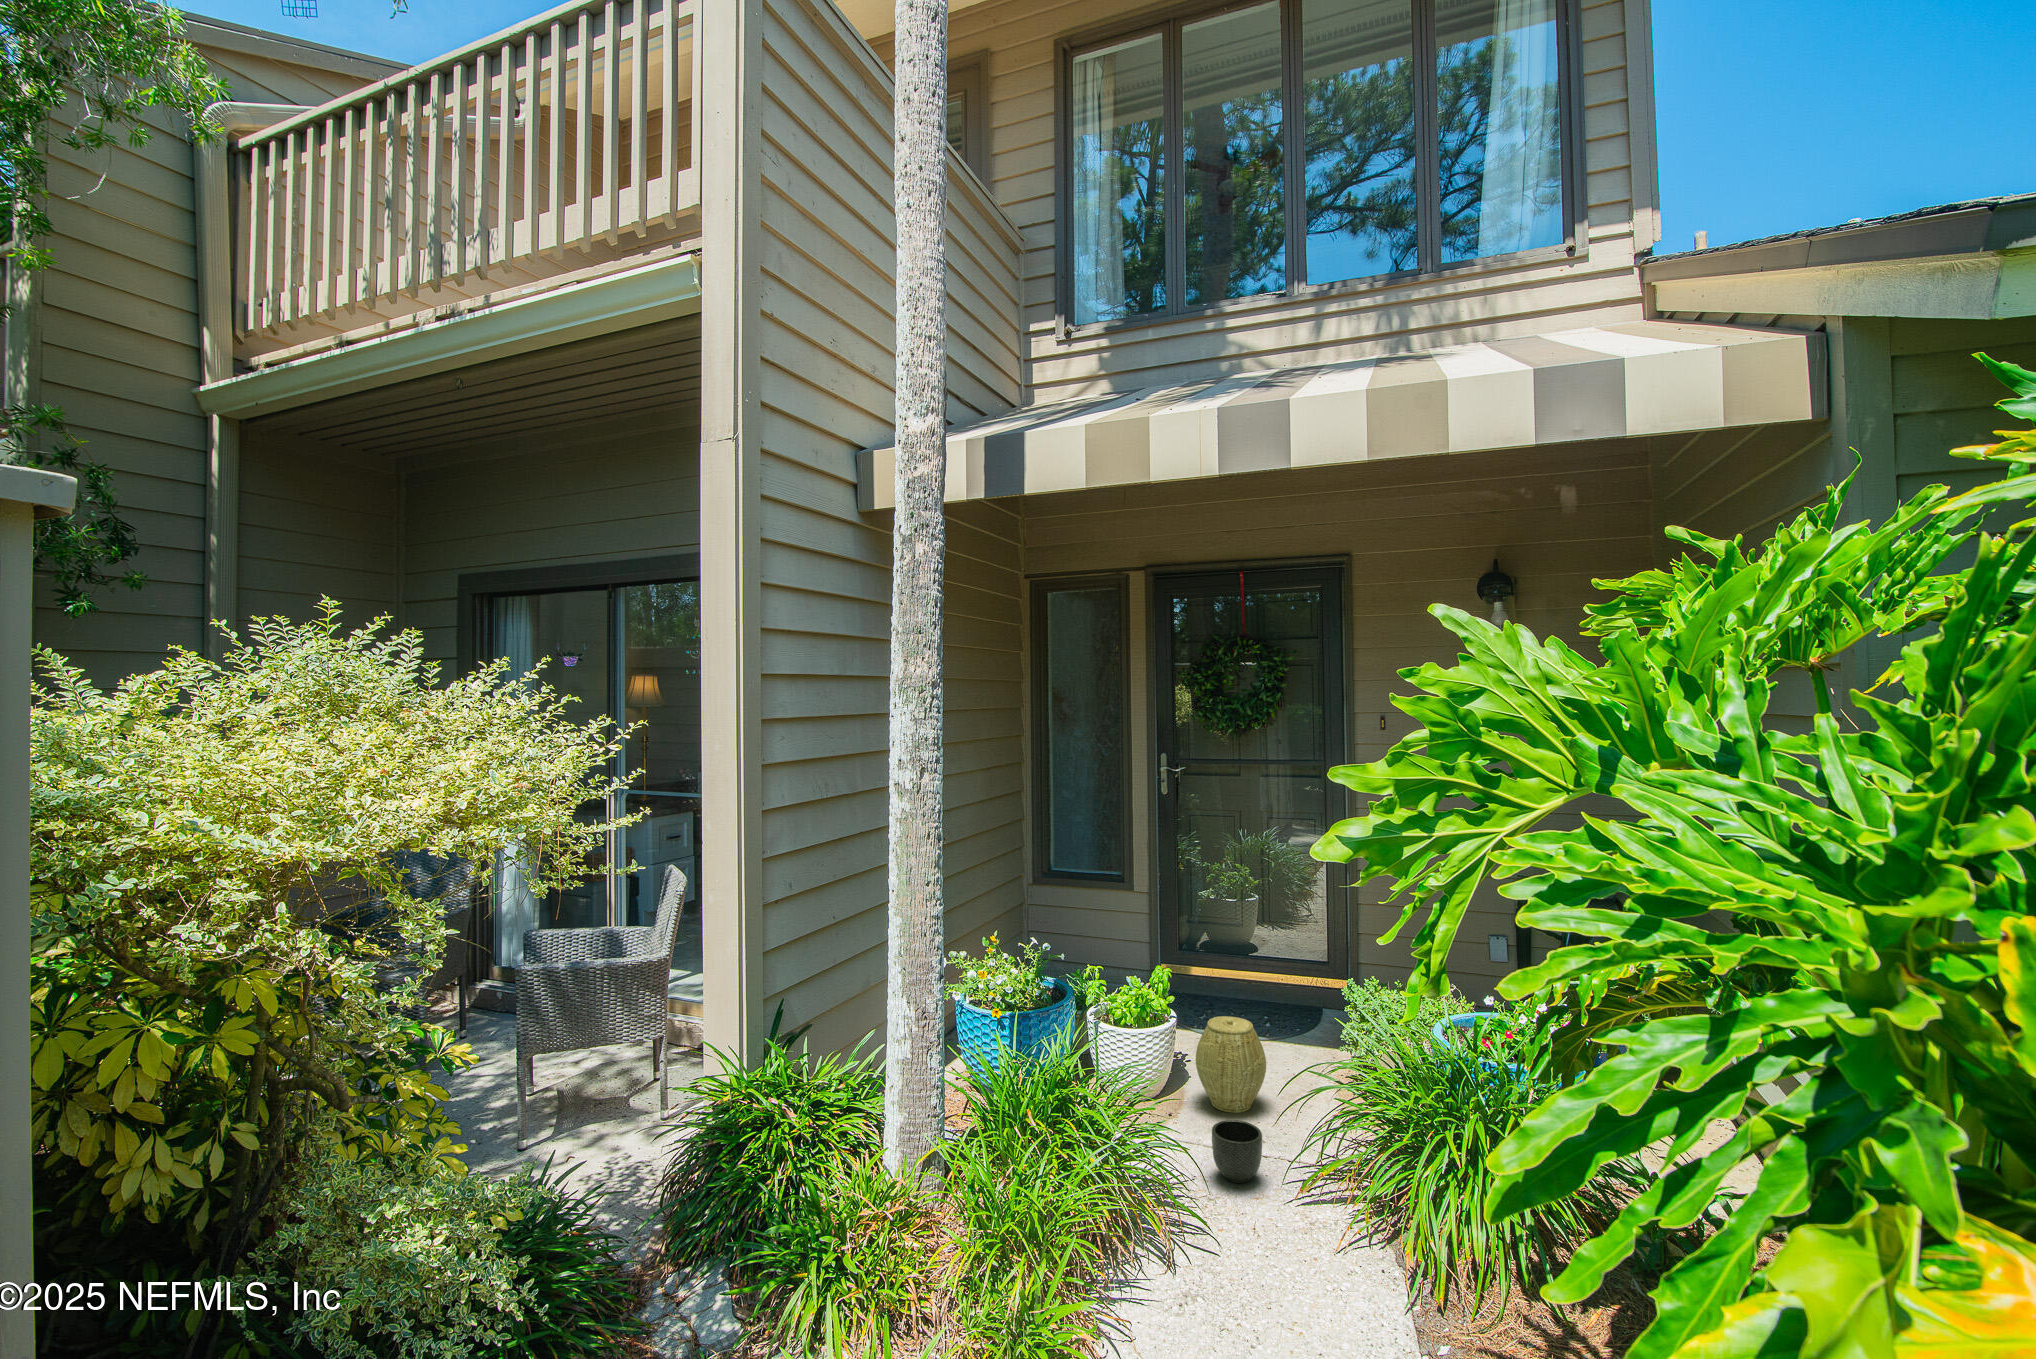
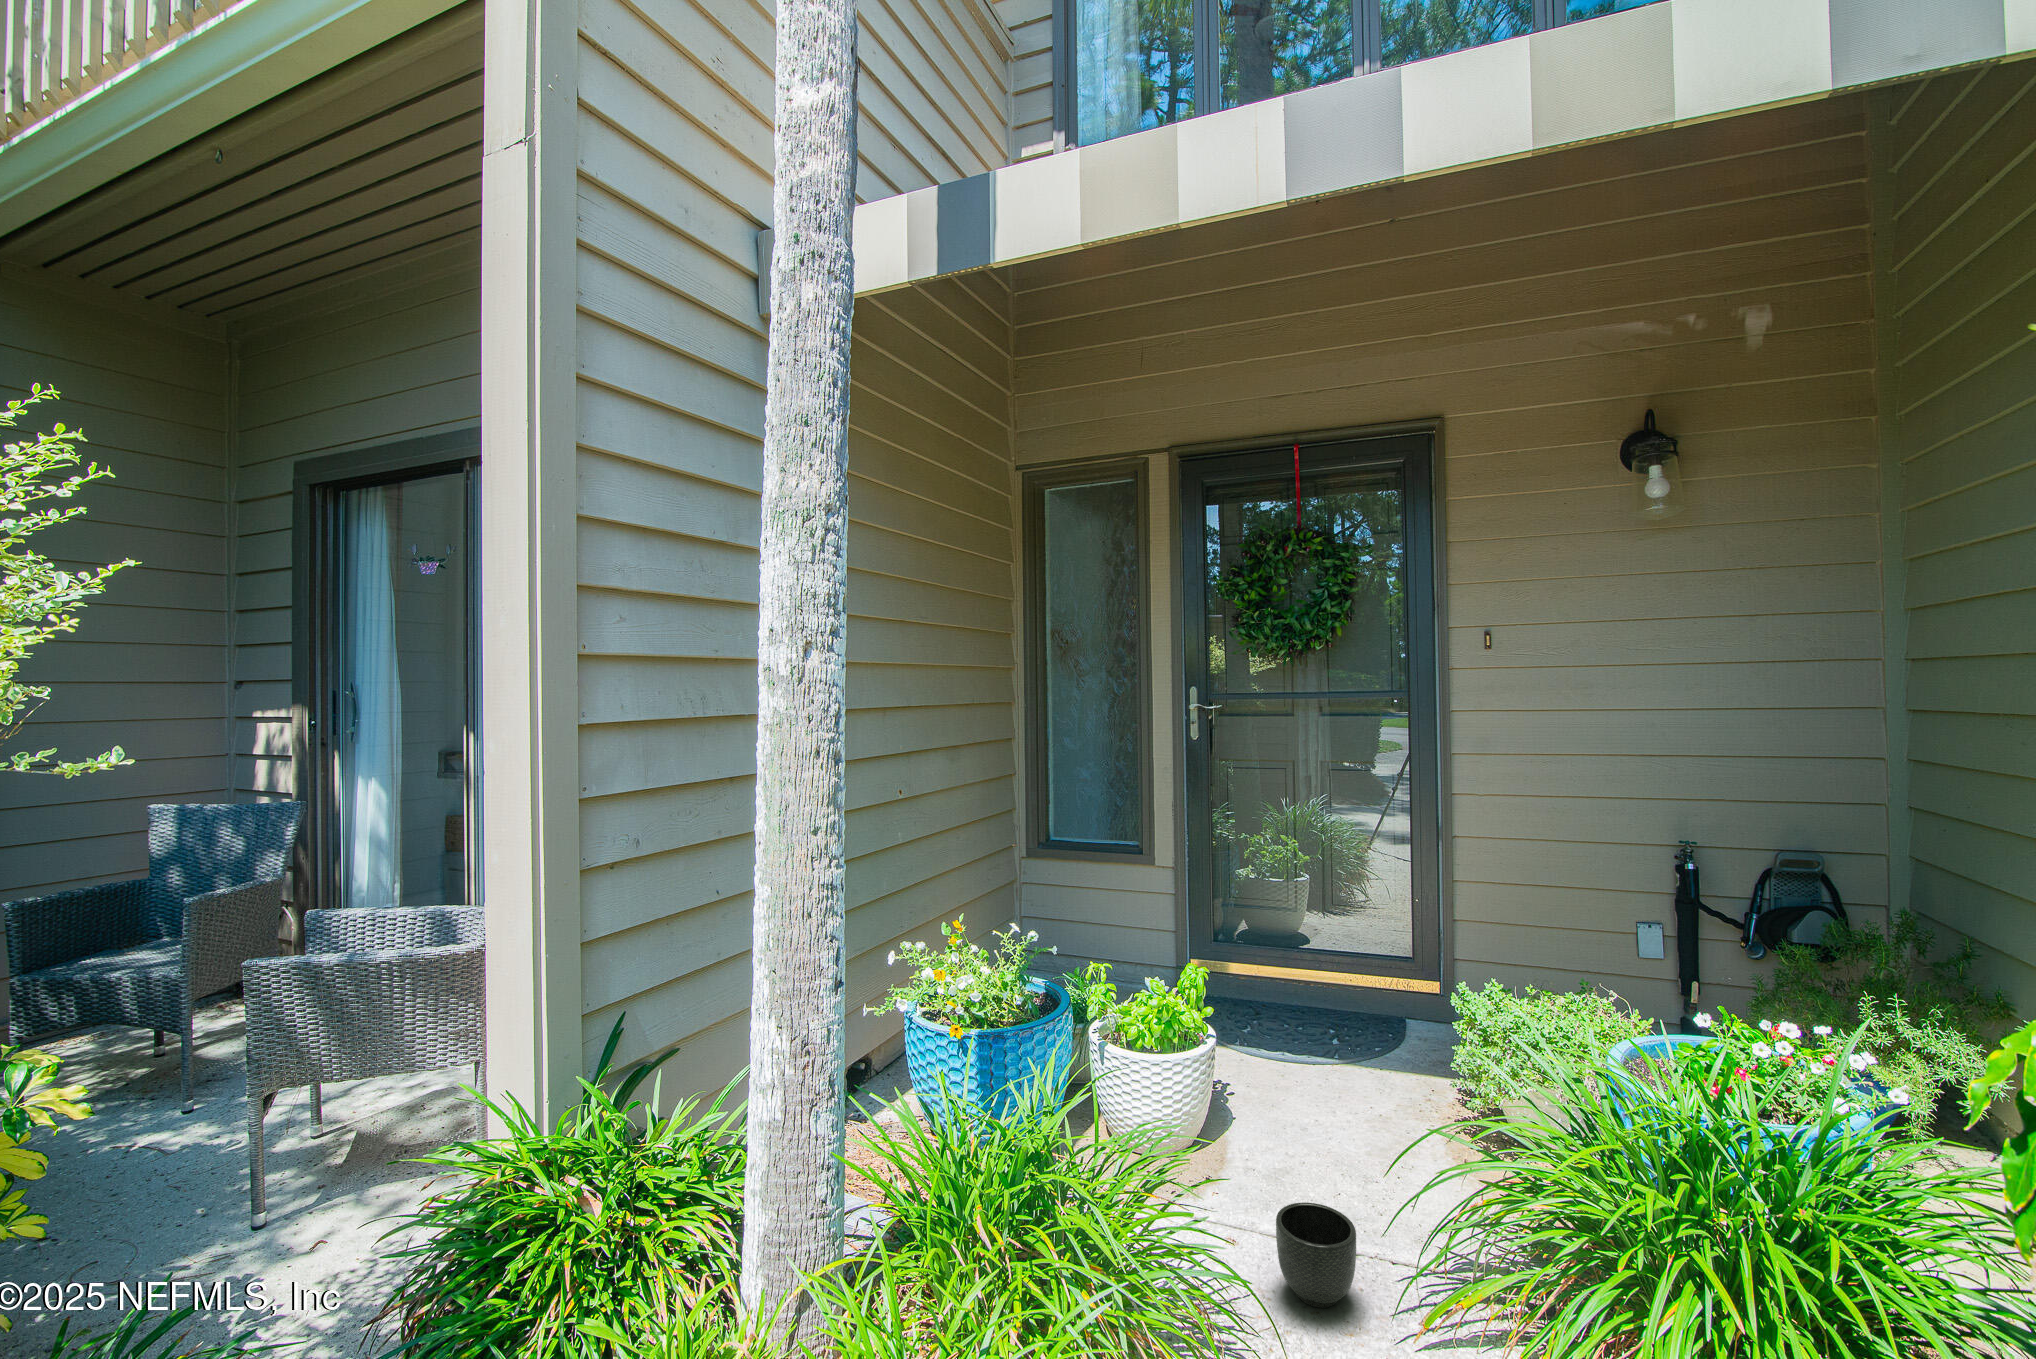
woven basket: present [1196,1016,1266,1113] -> none [1243,1036,1345,1176]

